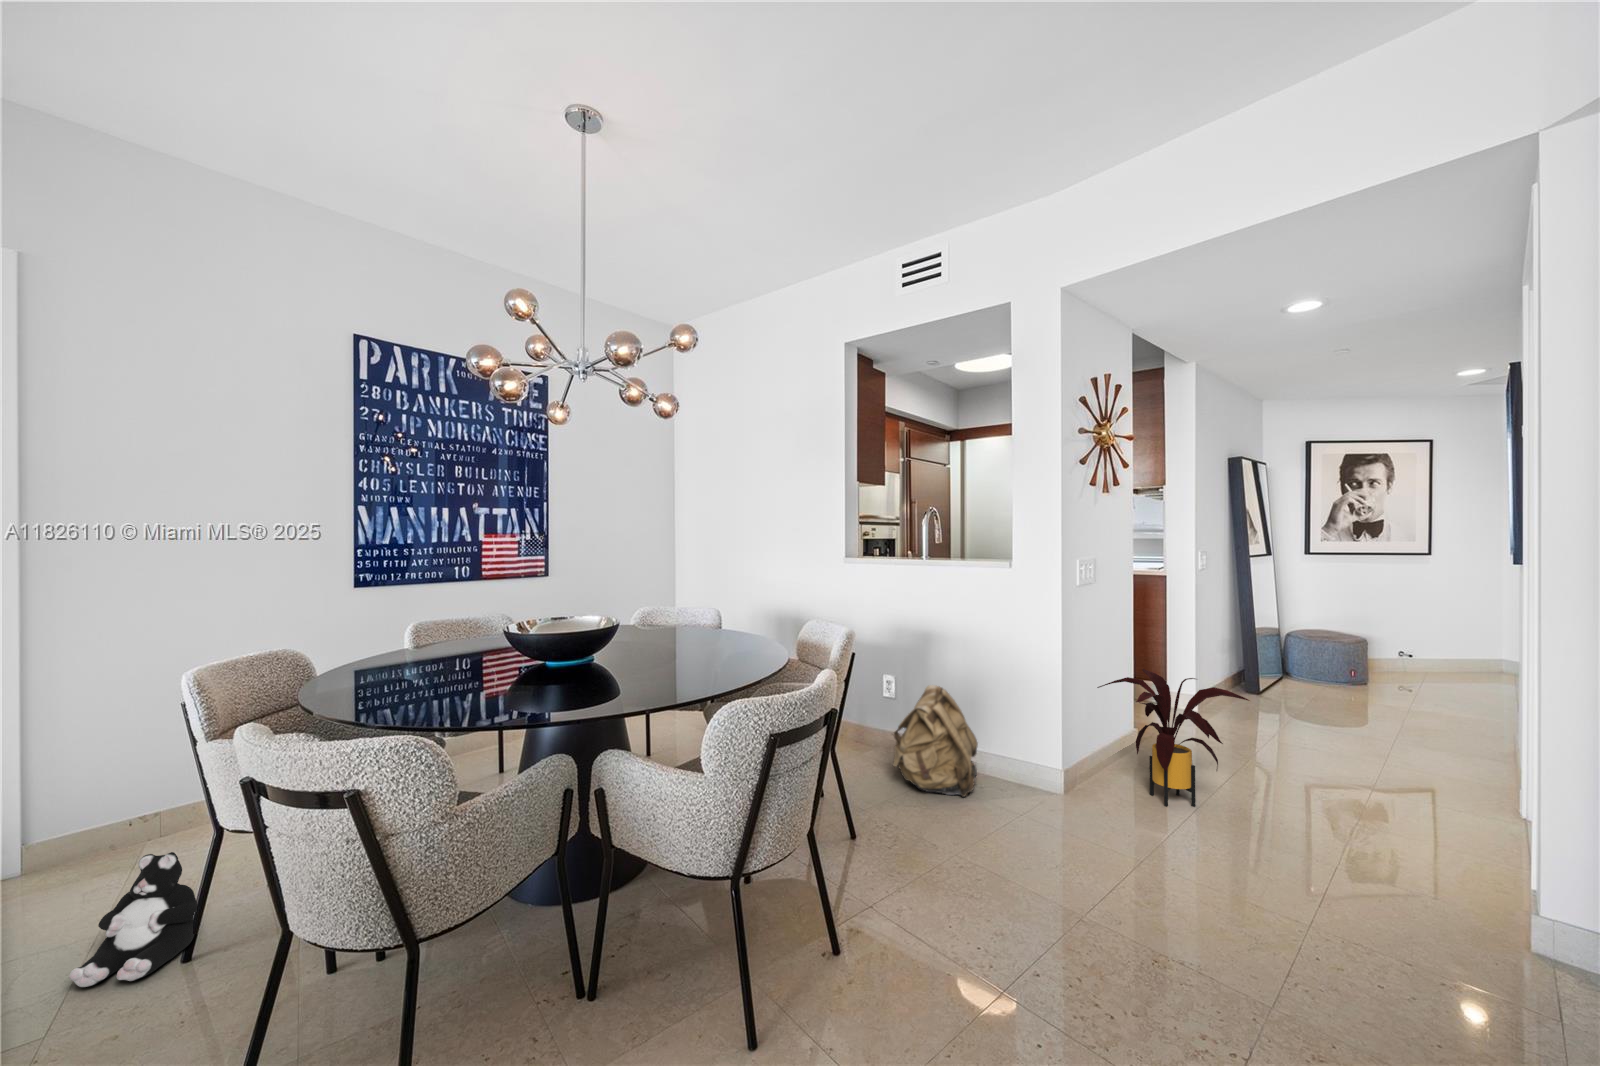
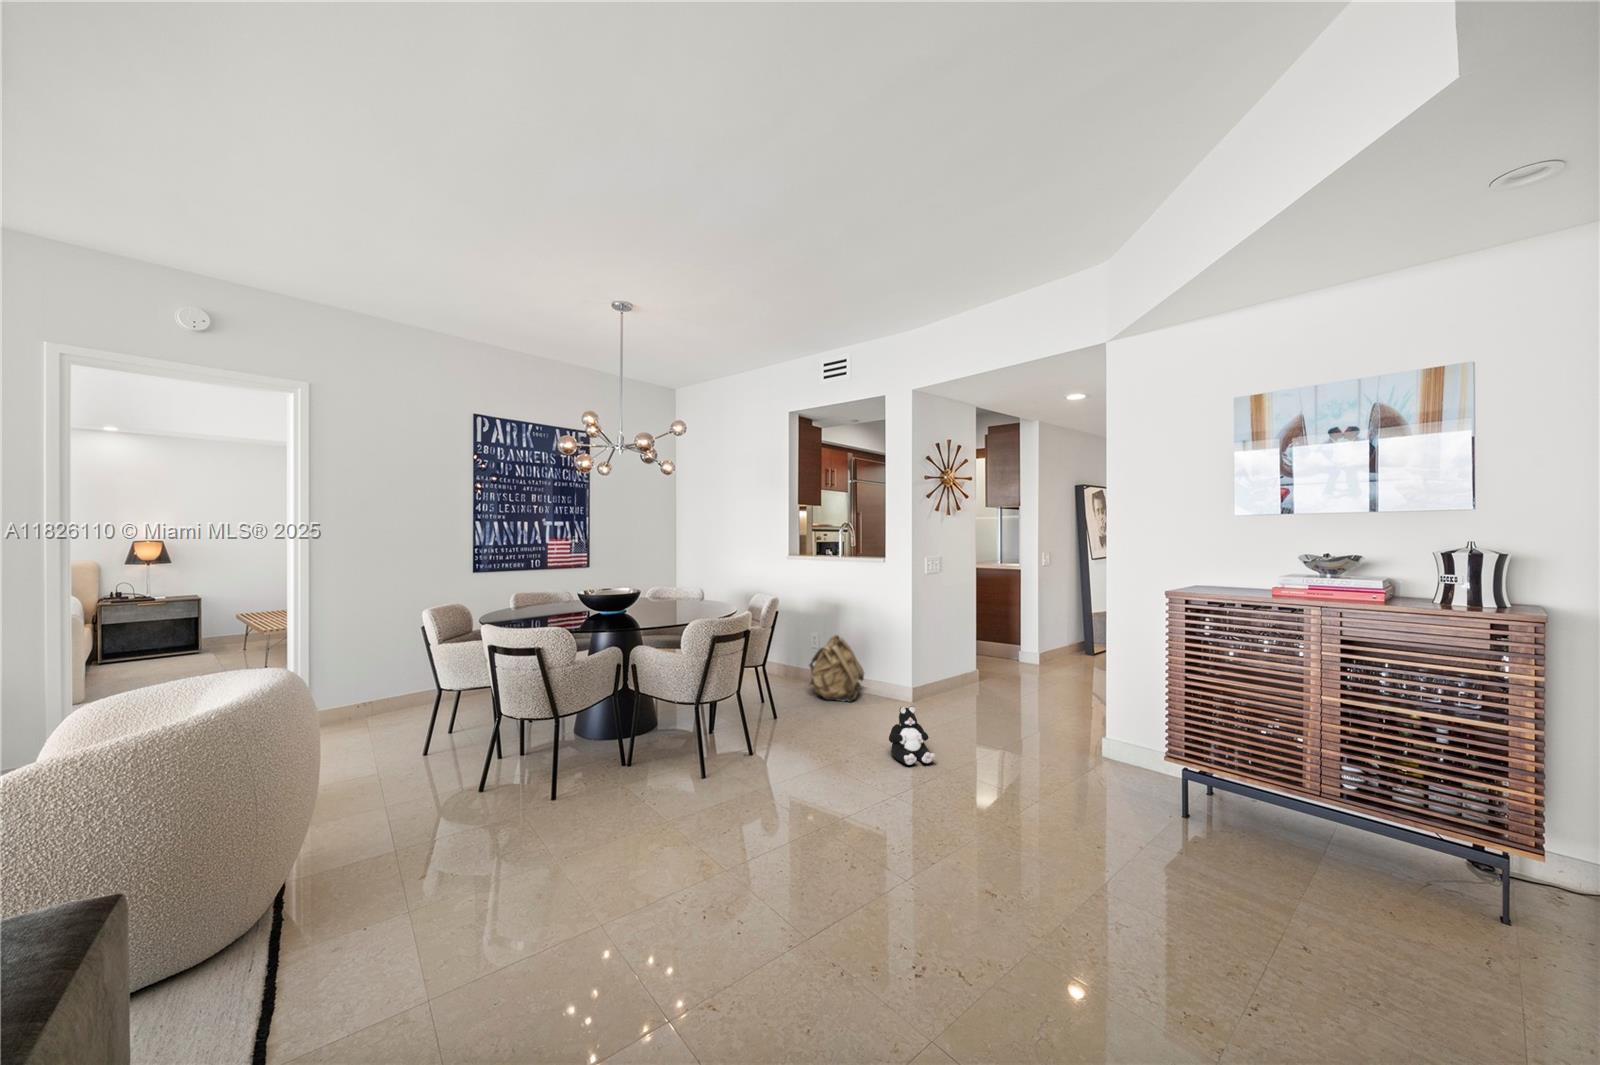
house plant: present [1097,669,1249,806] -> none [938,626,1021,707]
plush toy: present [69,852,197,987] -> present [889,706,935,765]

